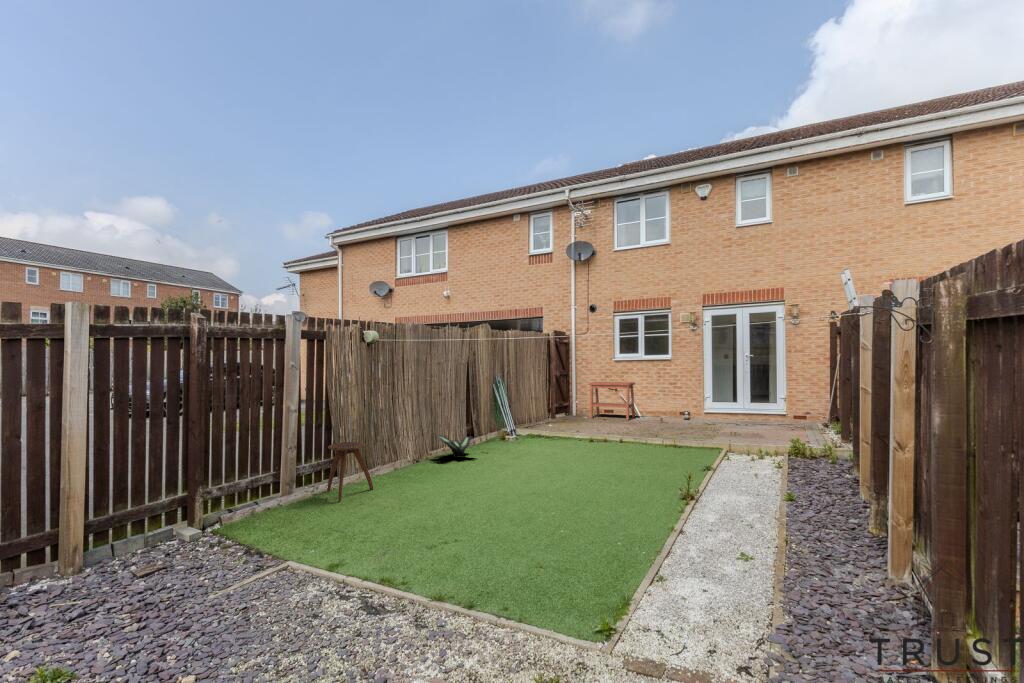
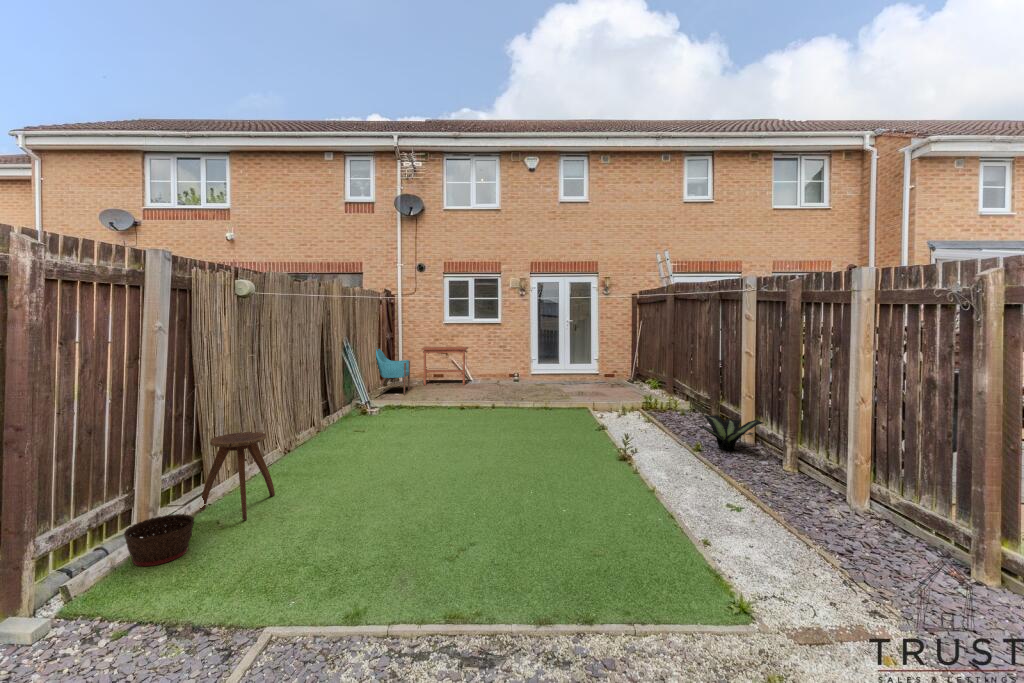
chair: none [536,382,571,426] -> present [376,349,410,395]
potted plant: present [435,435,473,458] -> present [698,415,763,451]
basket: none [262,489,301,517] -> present [124,514,194,566]

